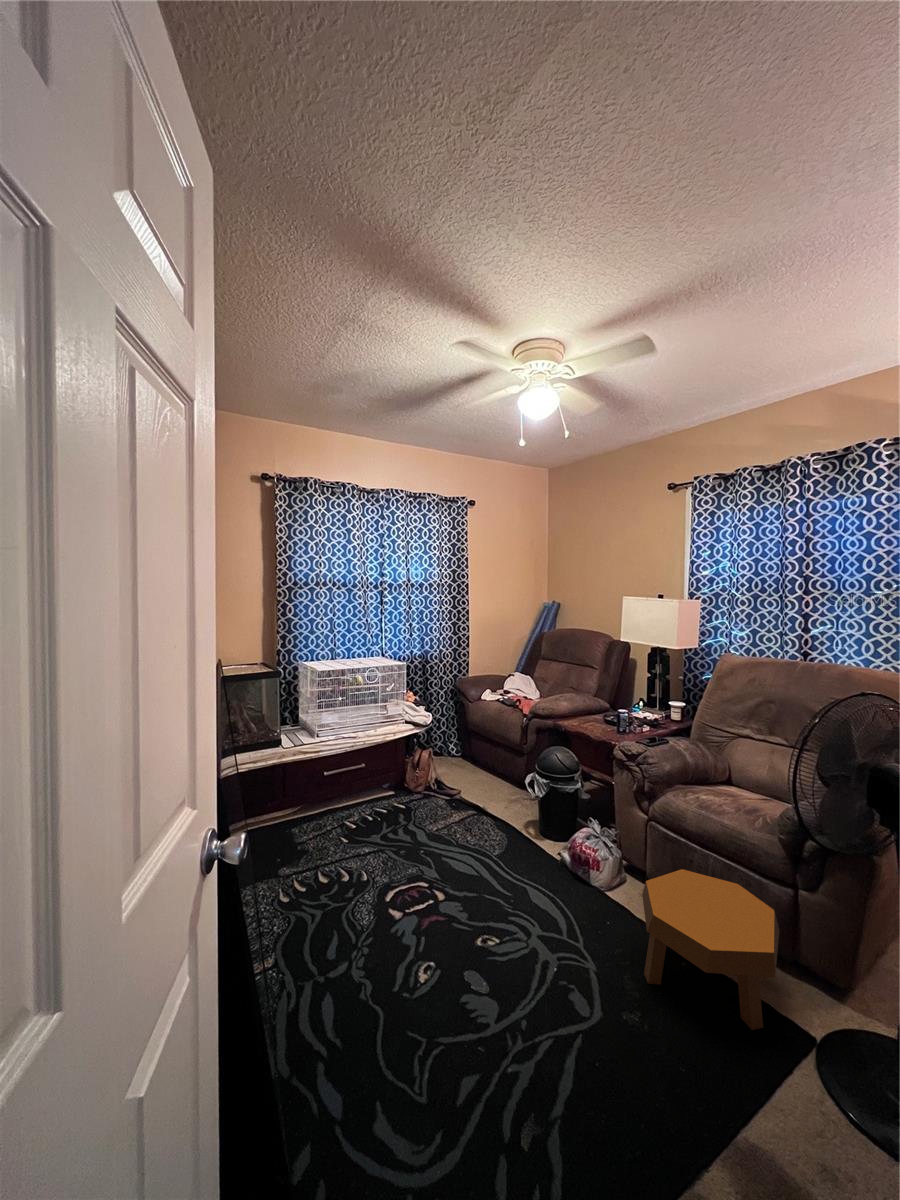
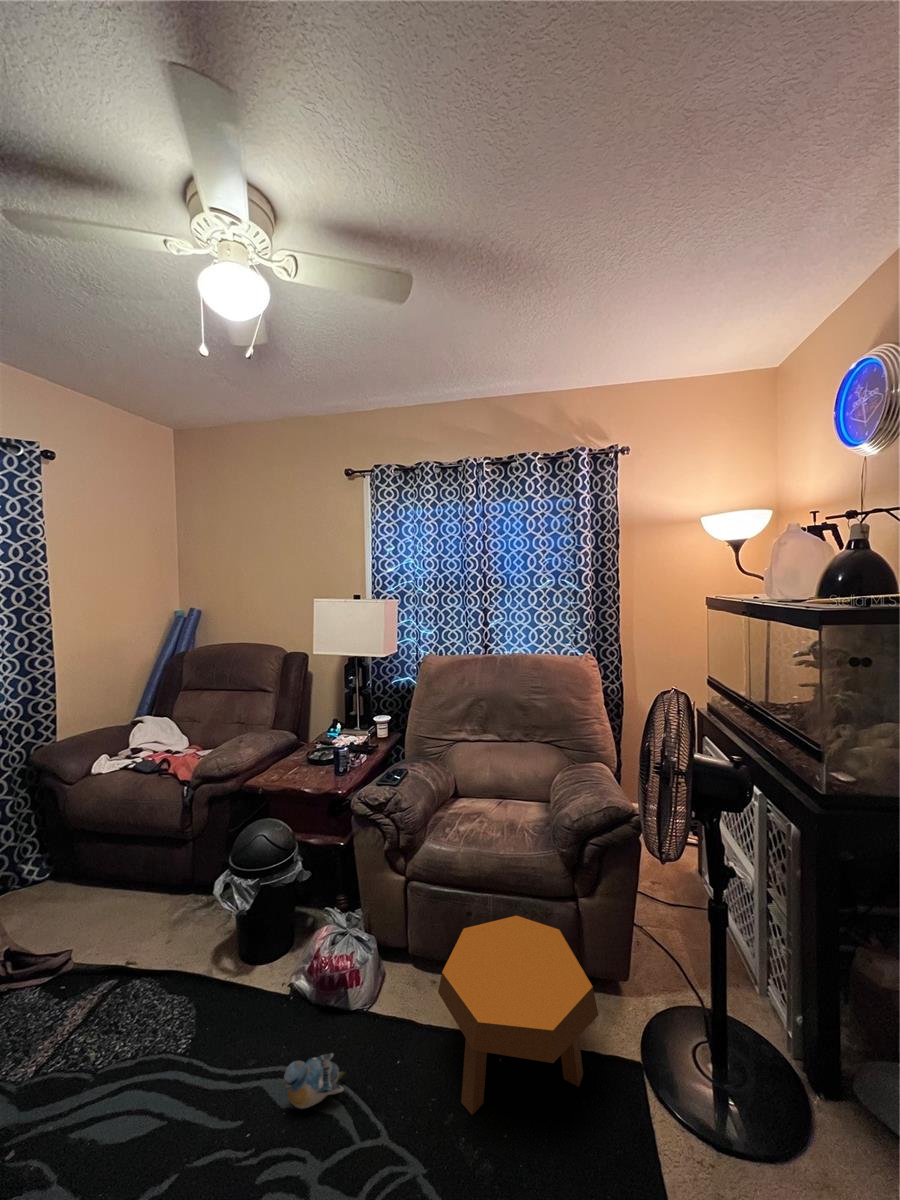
plush toy: none [532,883,574,918] -> present [282,1053,345,1109]

